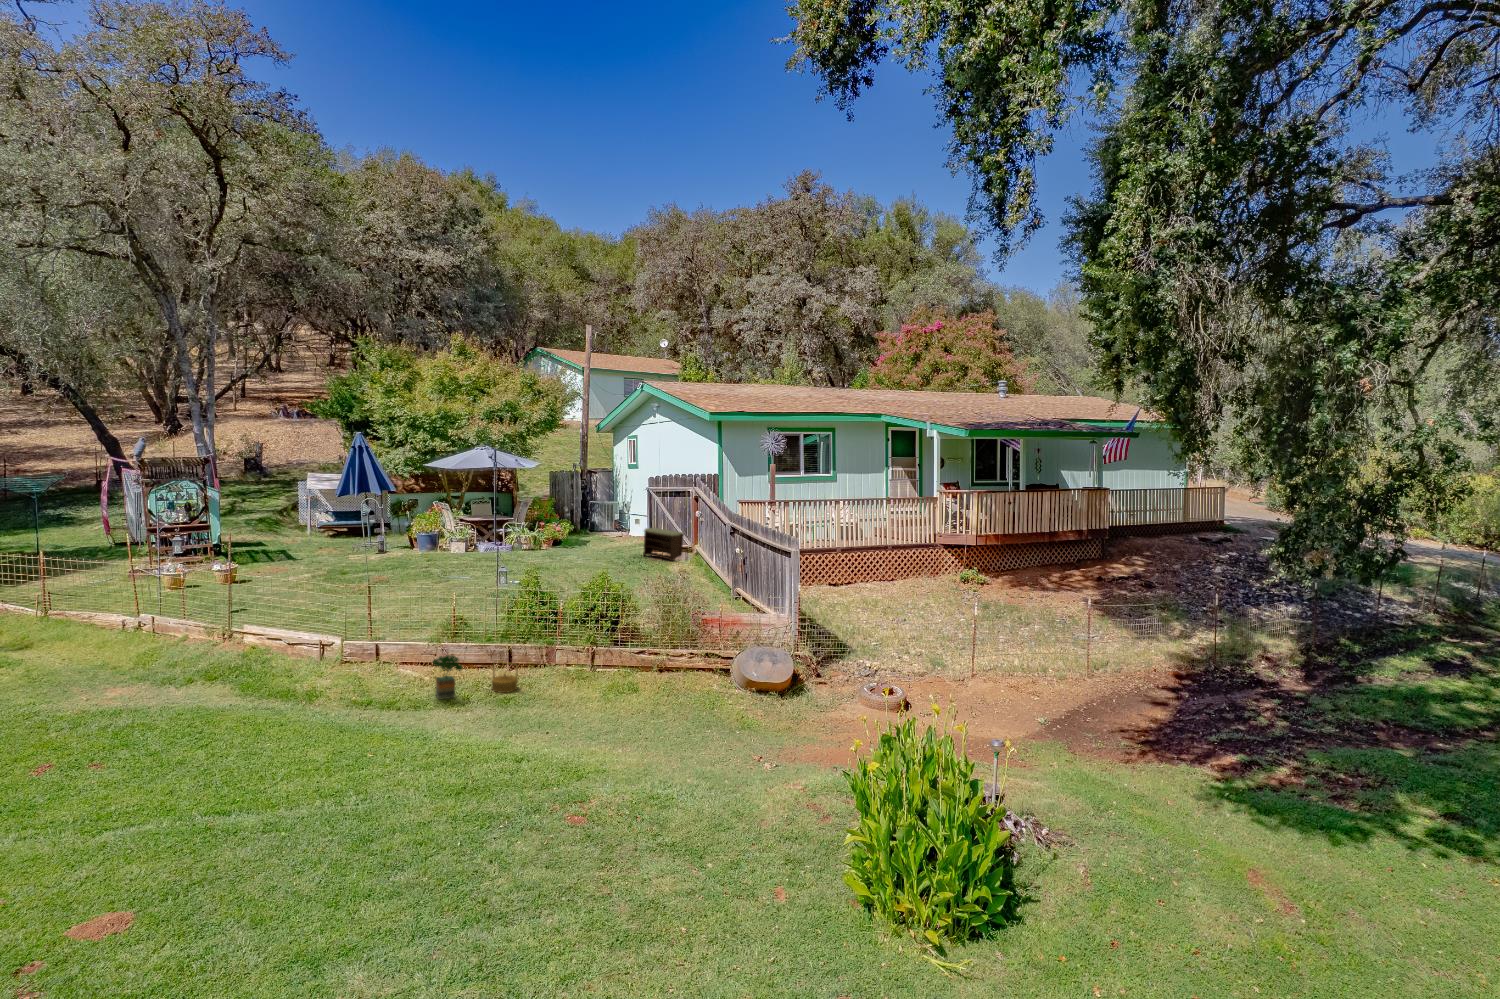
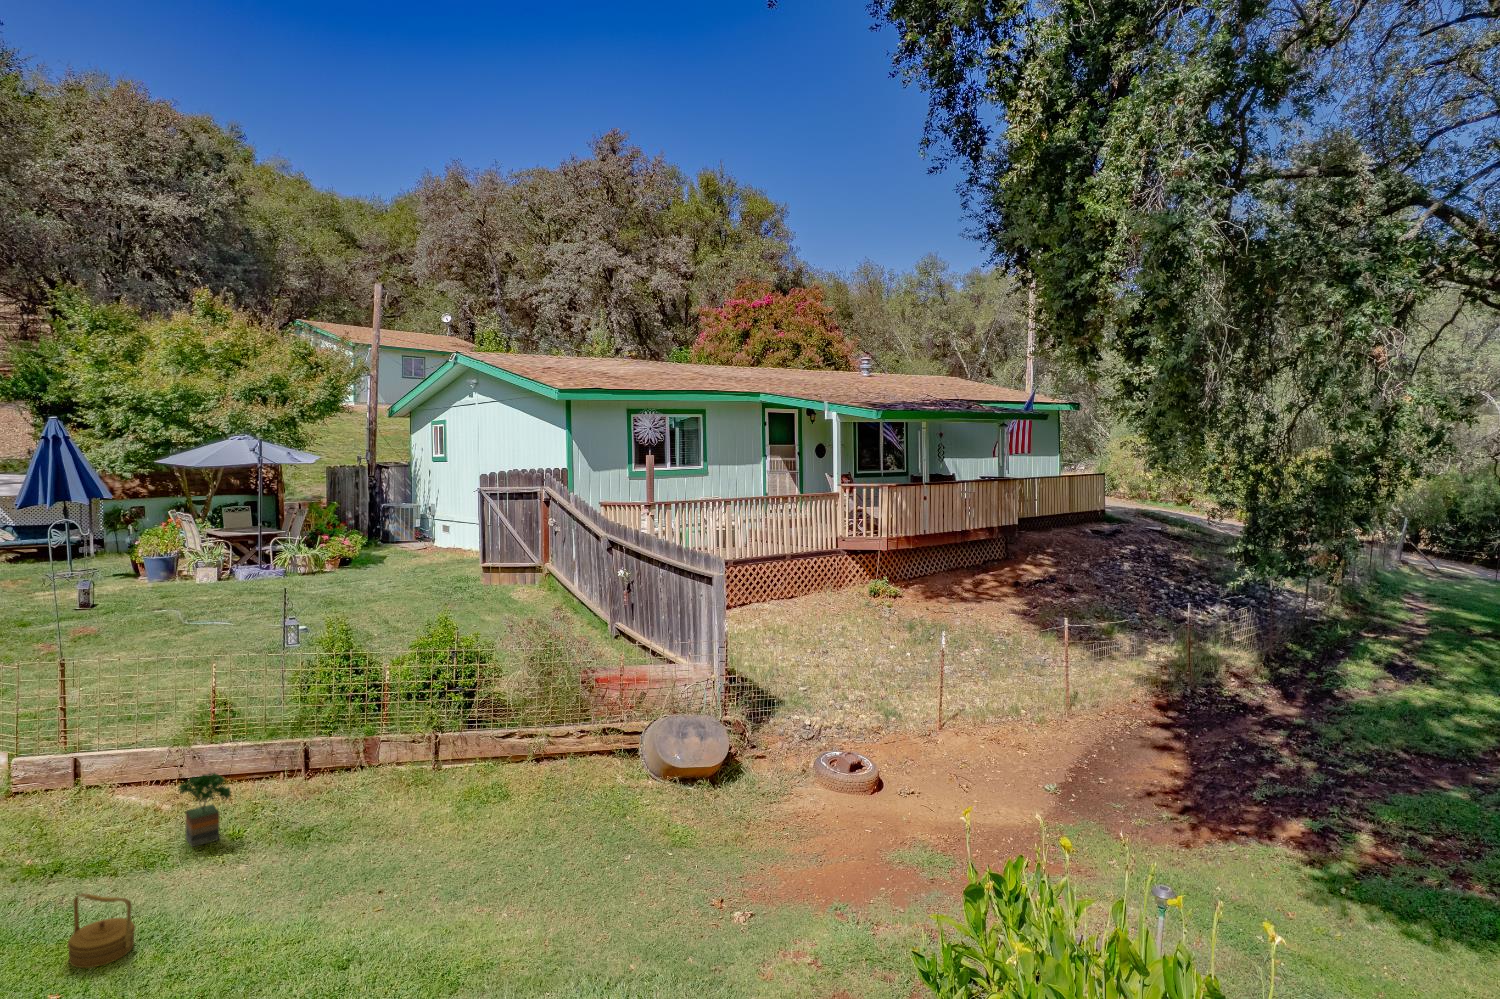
bench: present [643,528,684,561] -> none [475,540,532,584]
basket: present [492,660,518,693] -> present [67,893,135,968]

